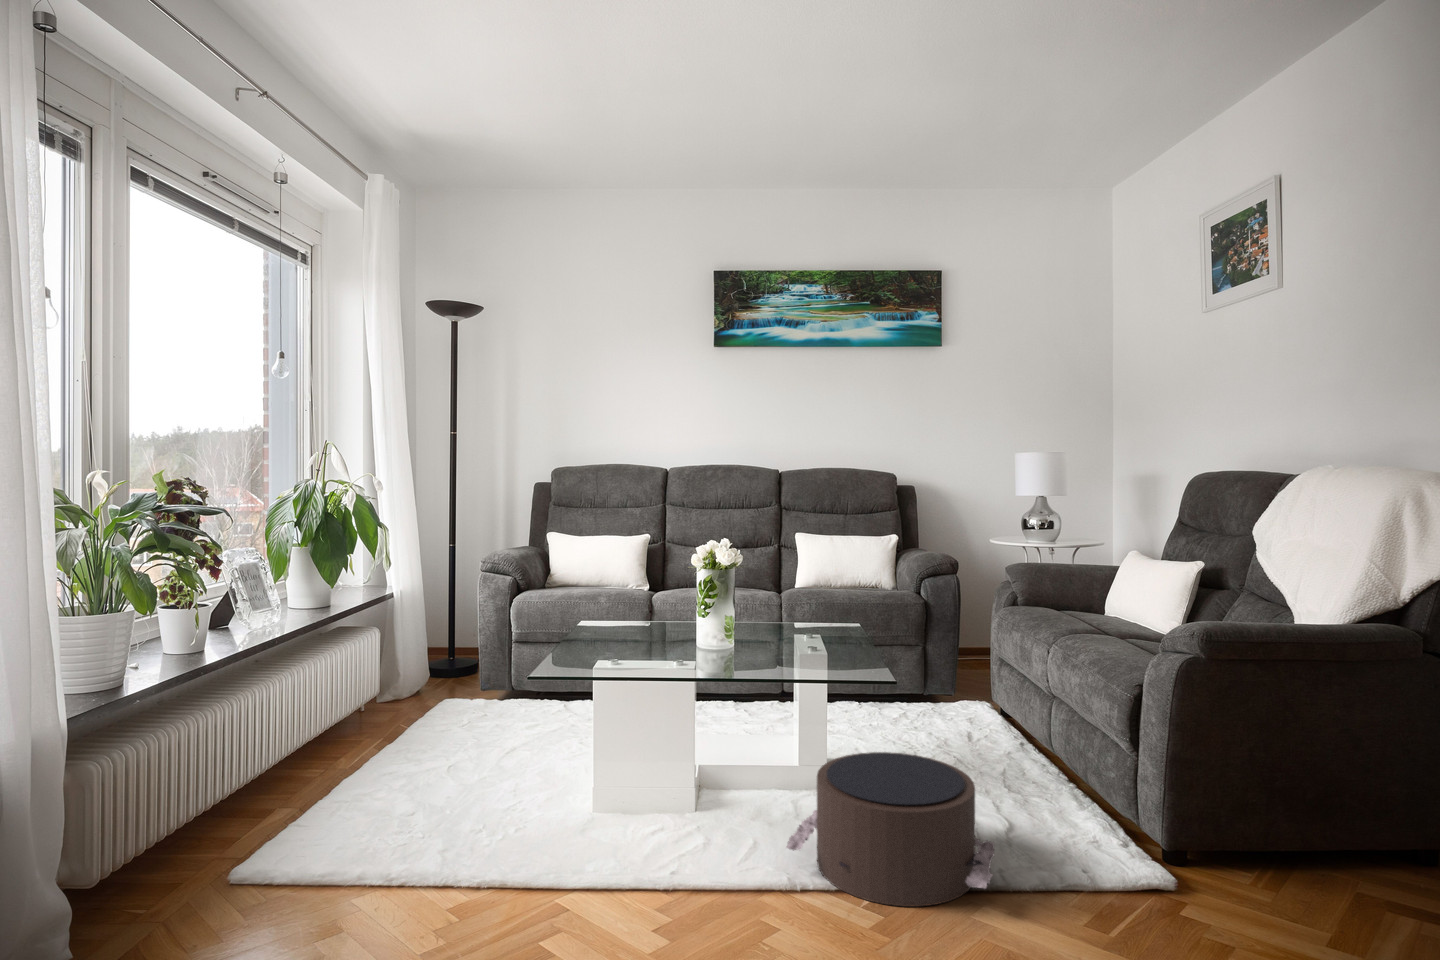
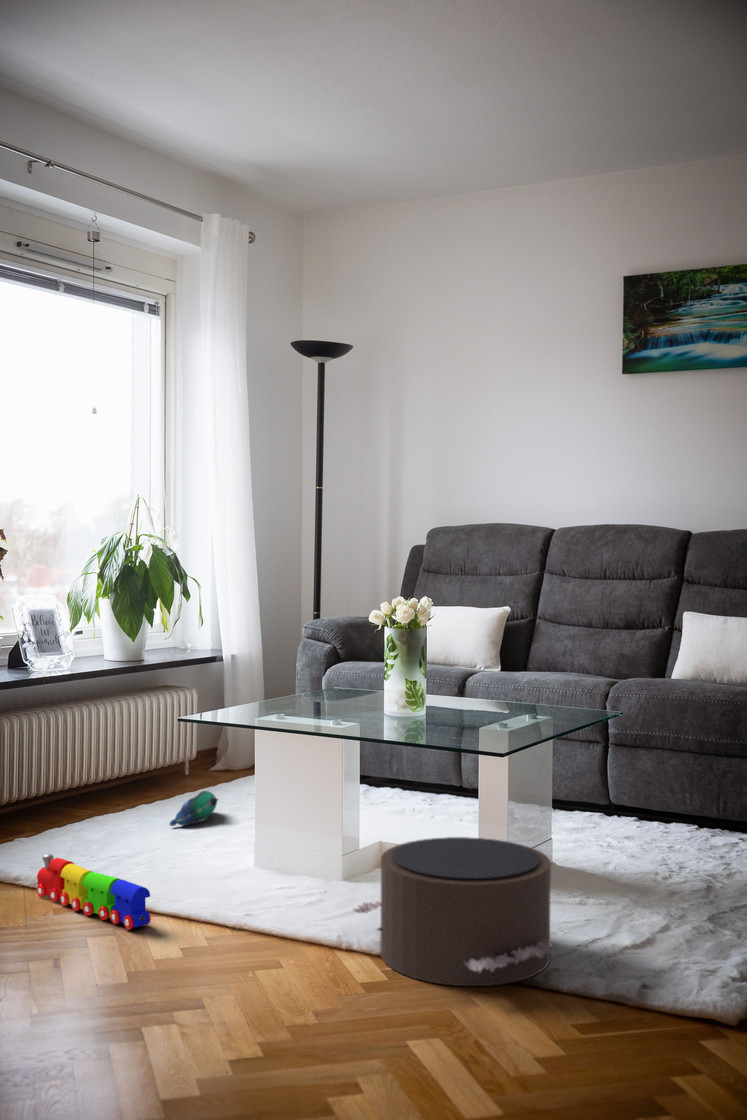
plush toy: none [422,740,477,786] -> present [170,791,218,826]
toy train: none [402,863,589,933] -> present [37,854,151,930]

